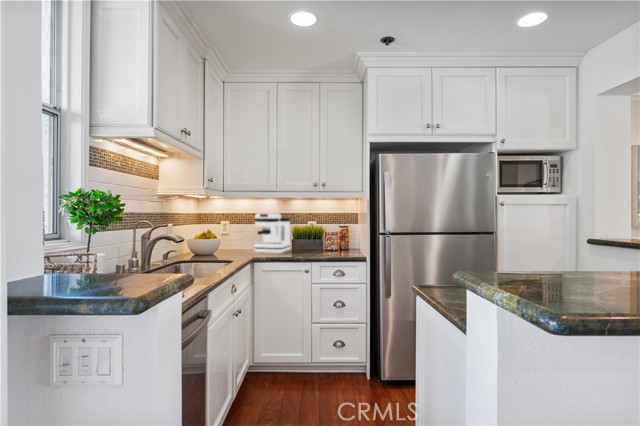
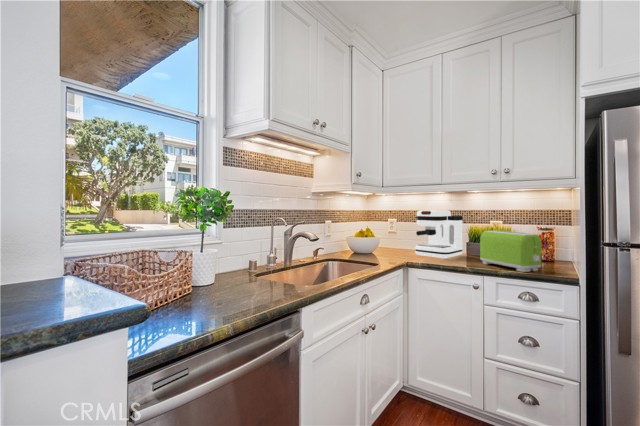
toaster: none [306,228,345,257] -> present [480,230,542,272]

